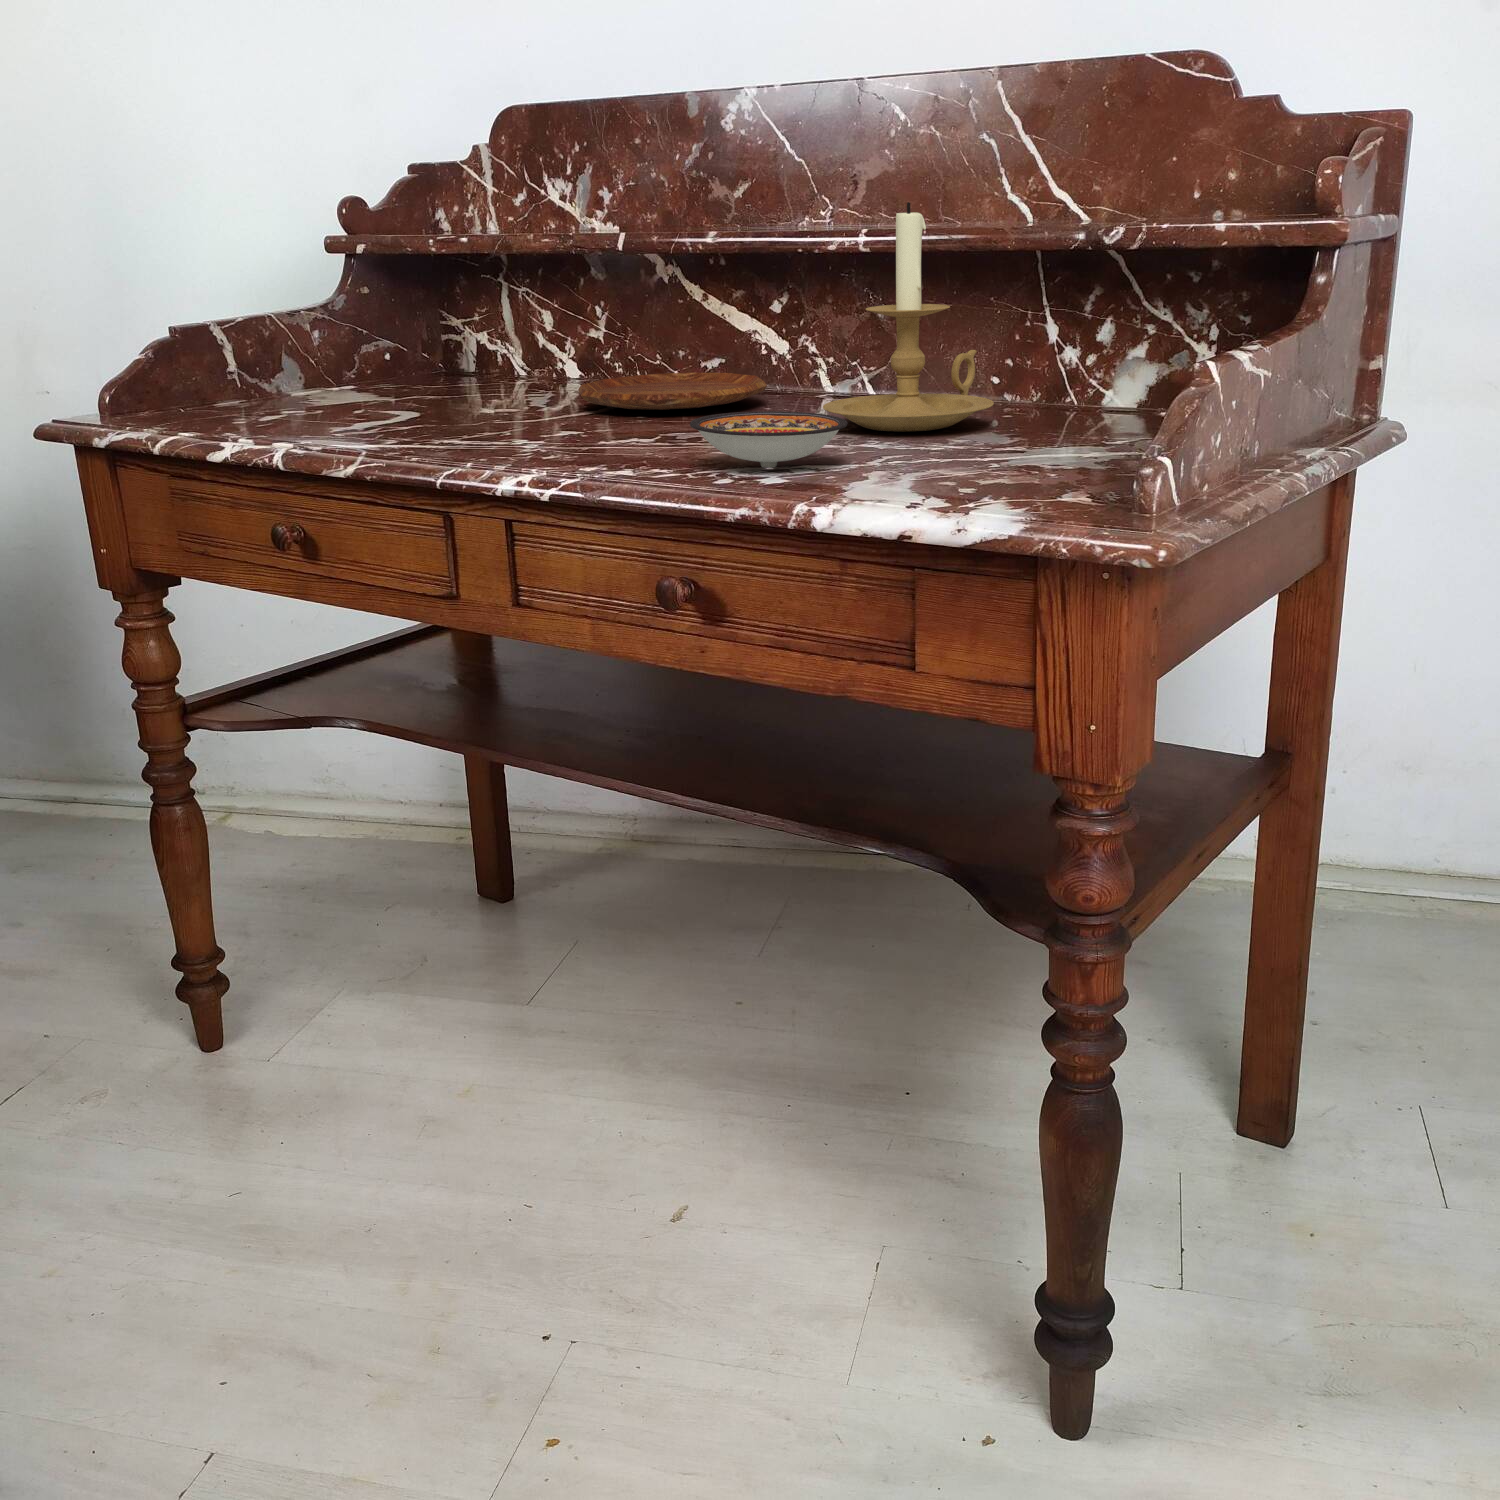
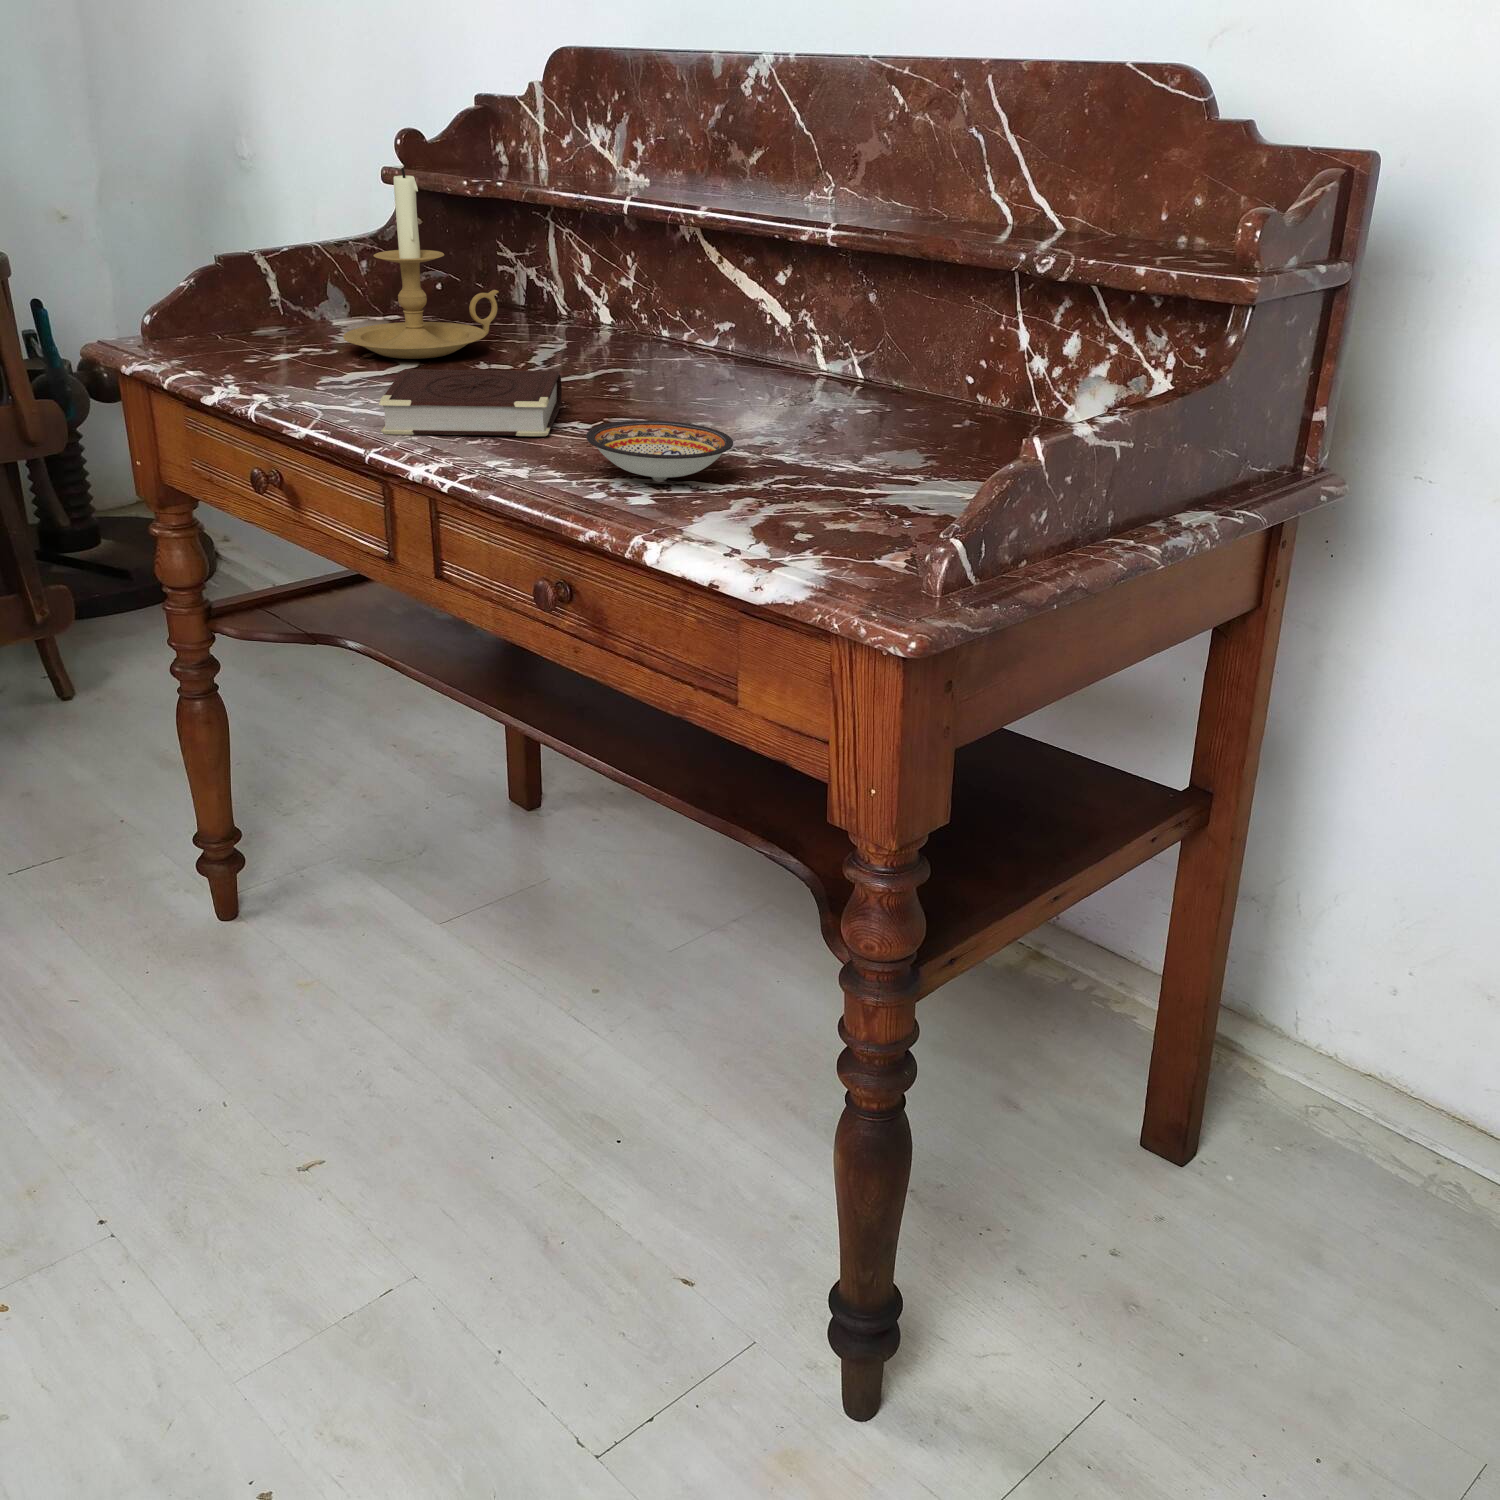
candle holder: present [823,202,994,432] -> present [343,168,499,359]
tray: present [578,373,767,410] -> none [568,335,751,382]
book: none [435,391,616,459] -> present [379,369,562,436]

